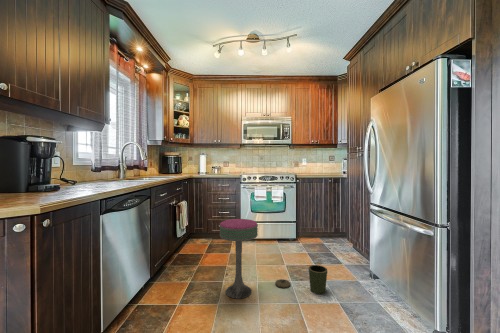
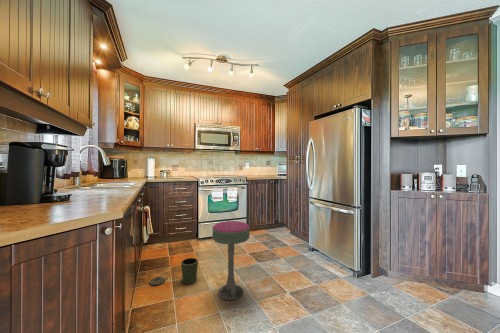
trash can: present [275,265,327,294] -> present [149,258,198,286]

